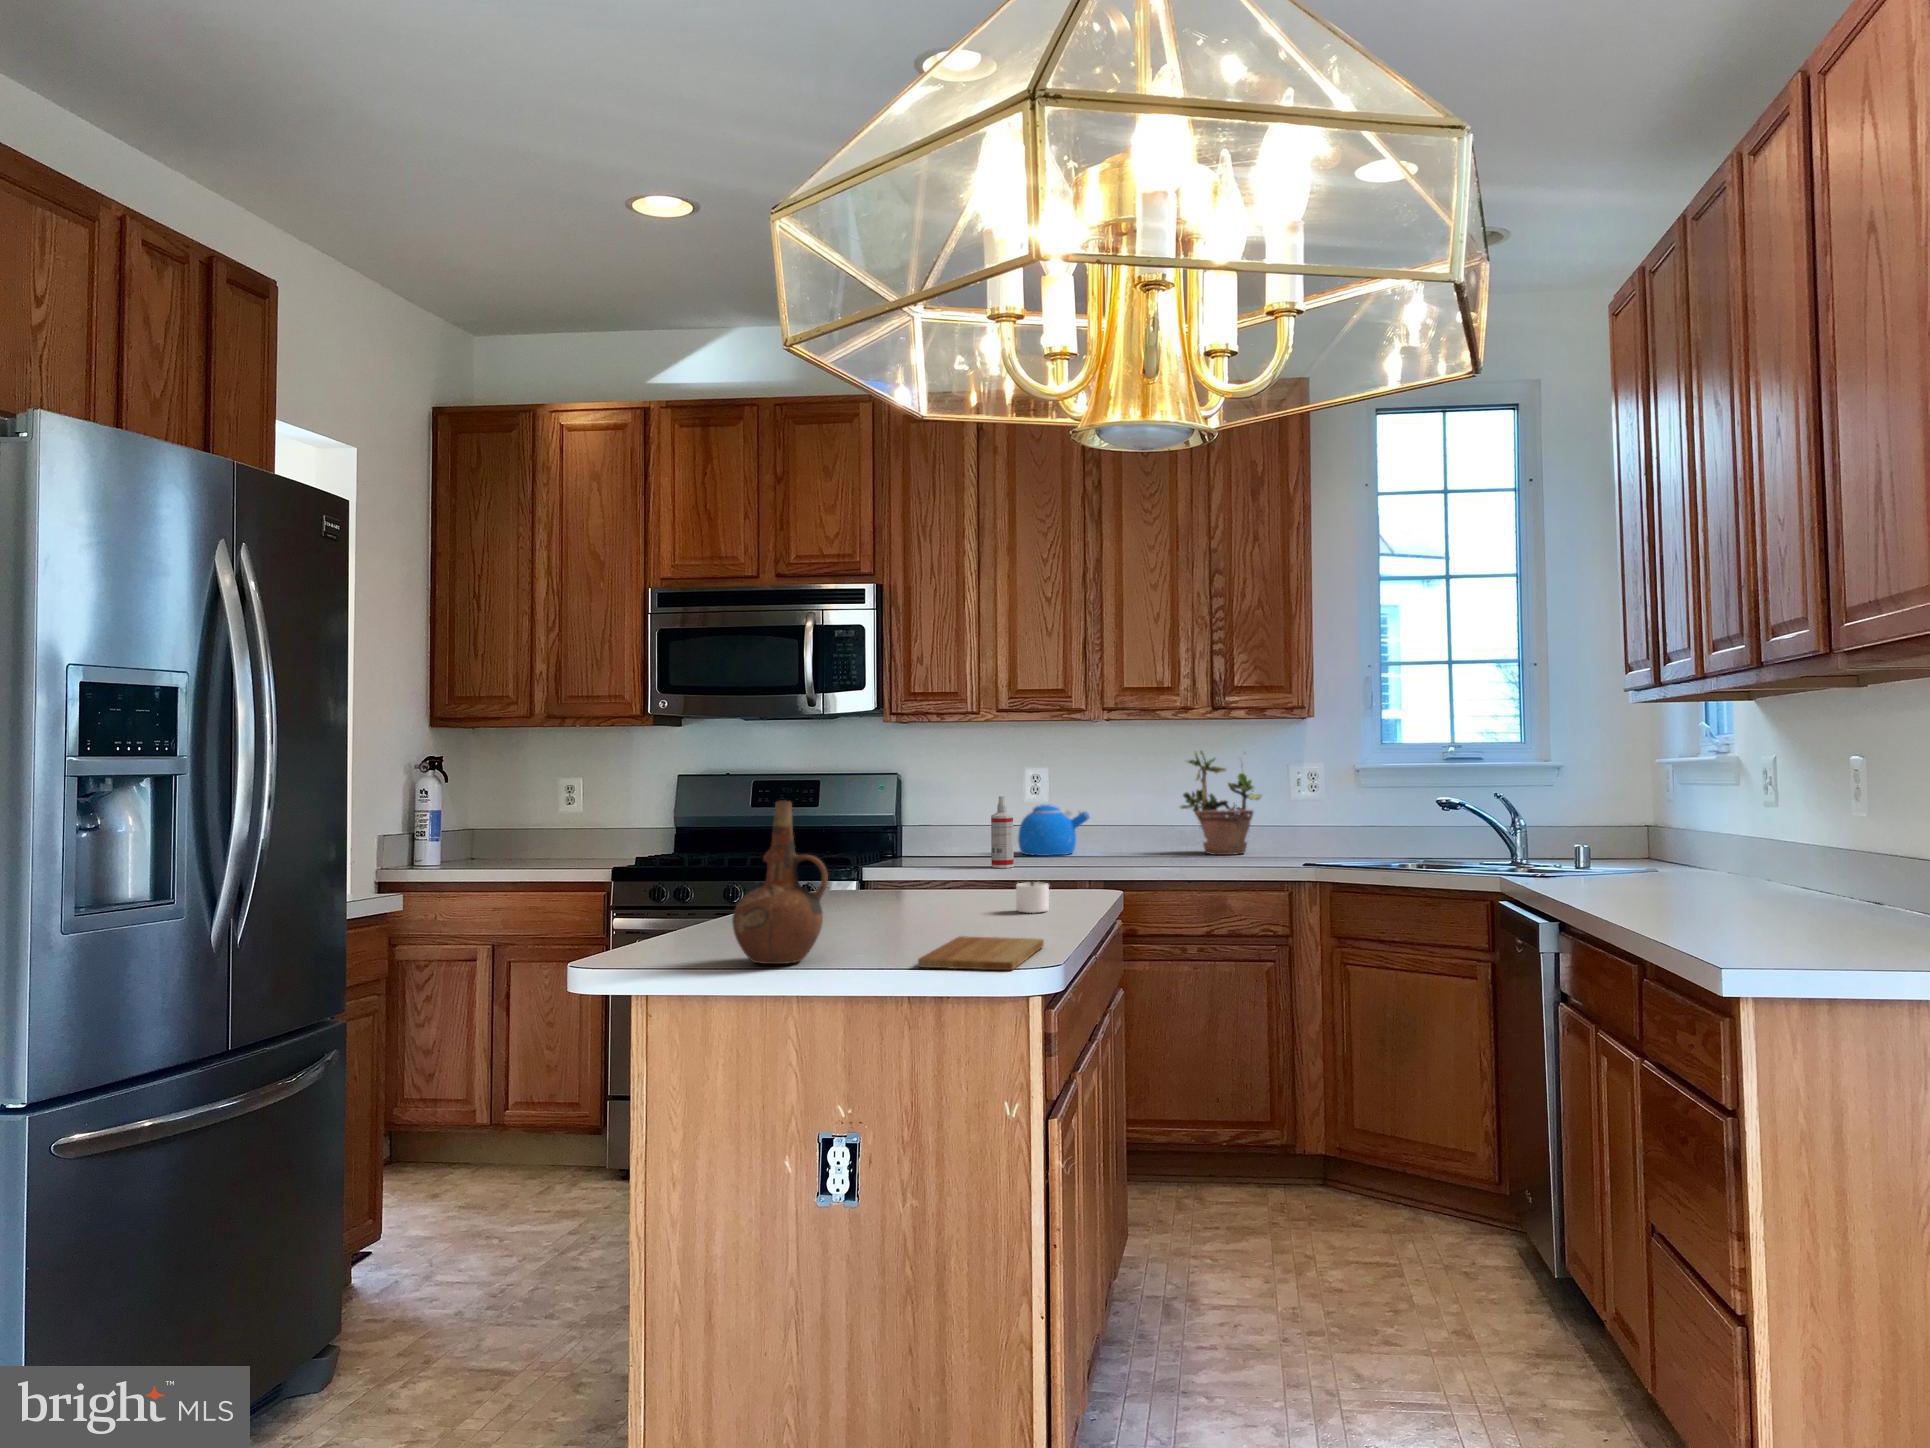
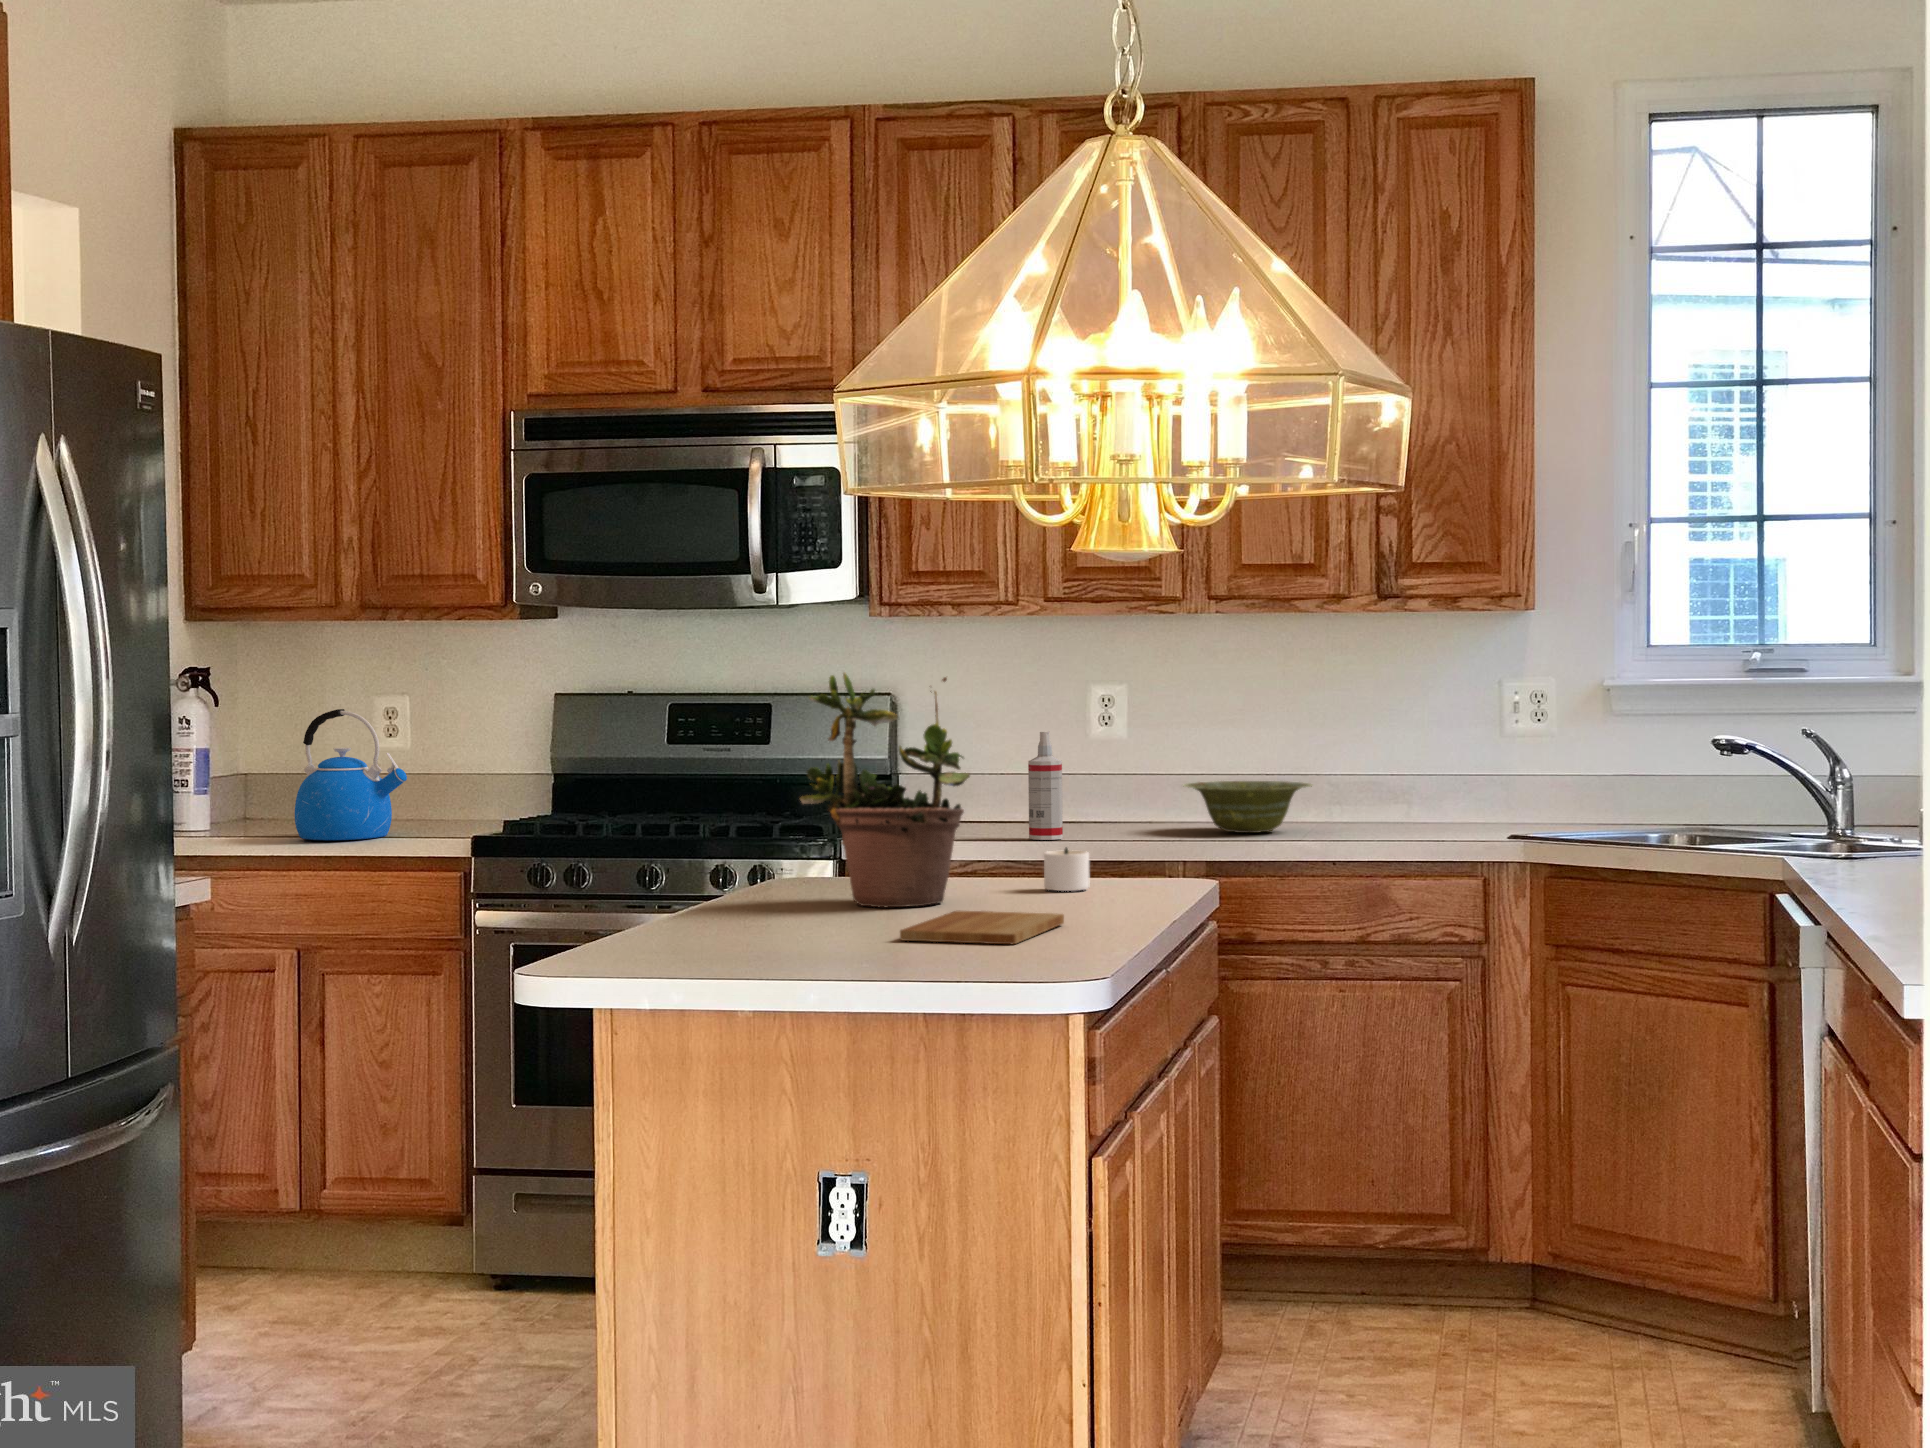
potted plant: present [1180,751,1261,855] -> present [800,673,970,907]
ceramic pitcher: present [732,801,828,964] -> none [671,735,788,935]
kettle: present [1018,804,1090,856] -> present [295,709,407,840]
dish: none [1089,827,1173,861] -> present [1184,781,1312,833]

